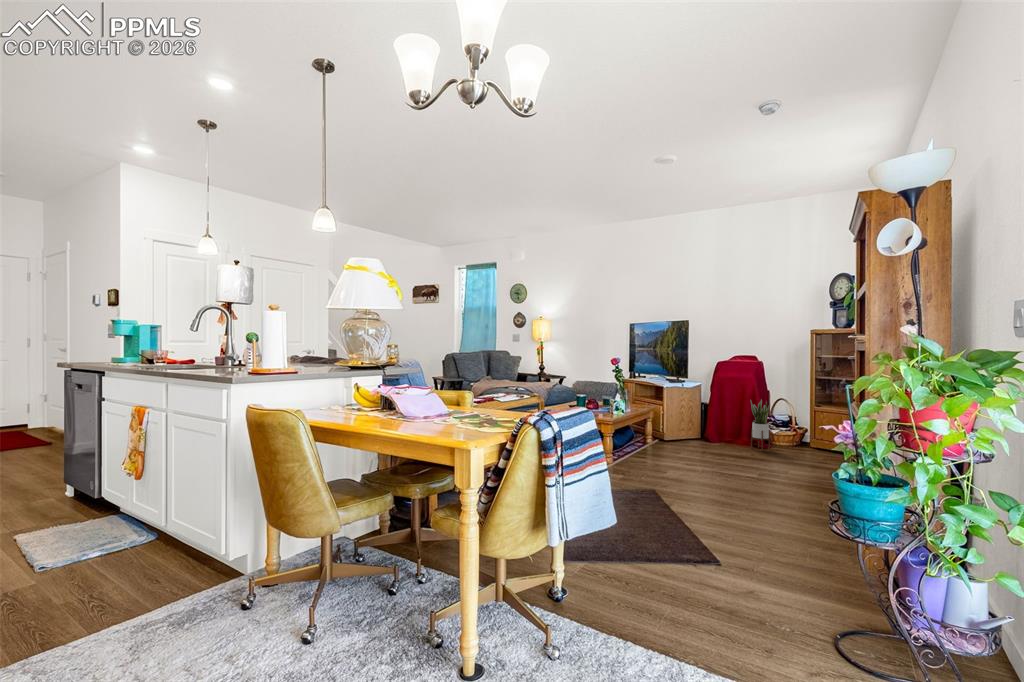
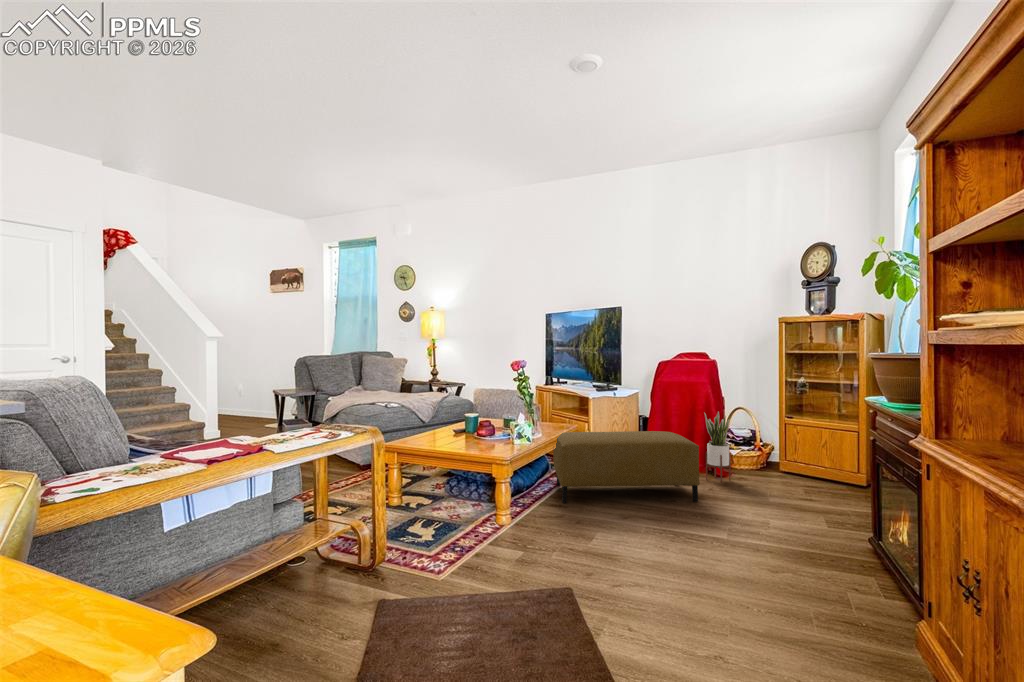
ottoman: none [638,410,743,460] -> present [553,431,700,503]

